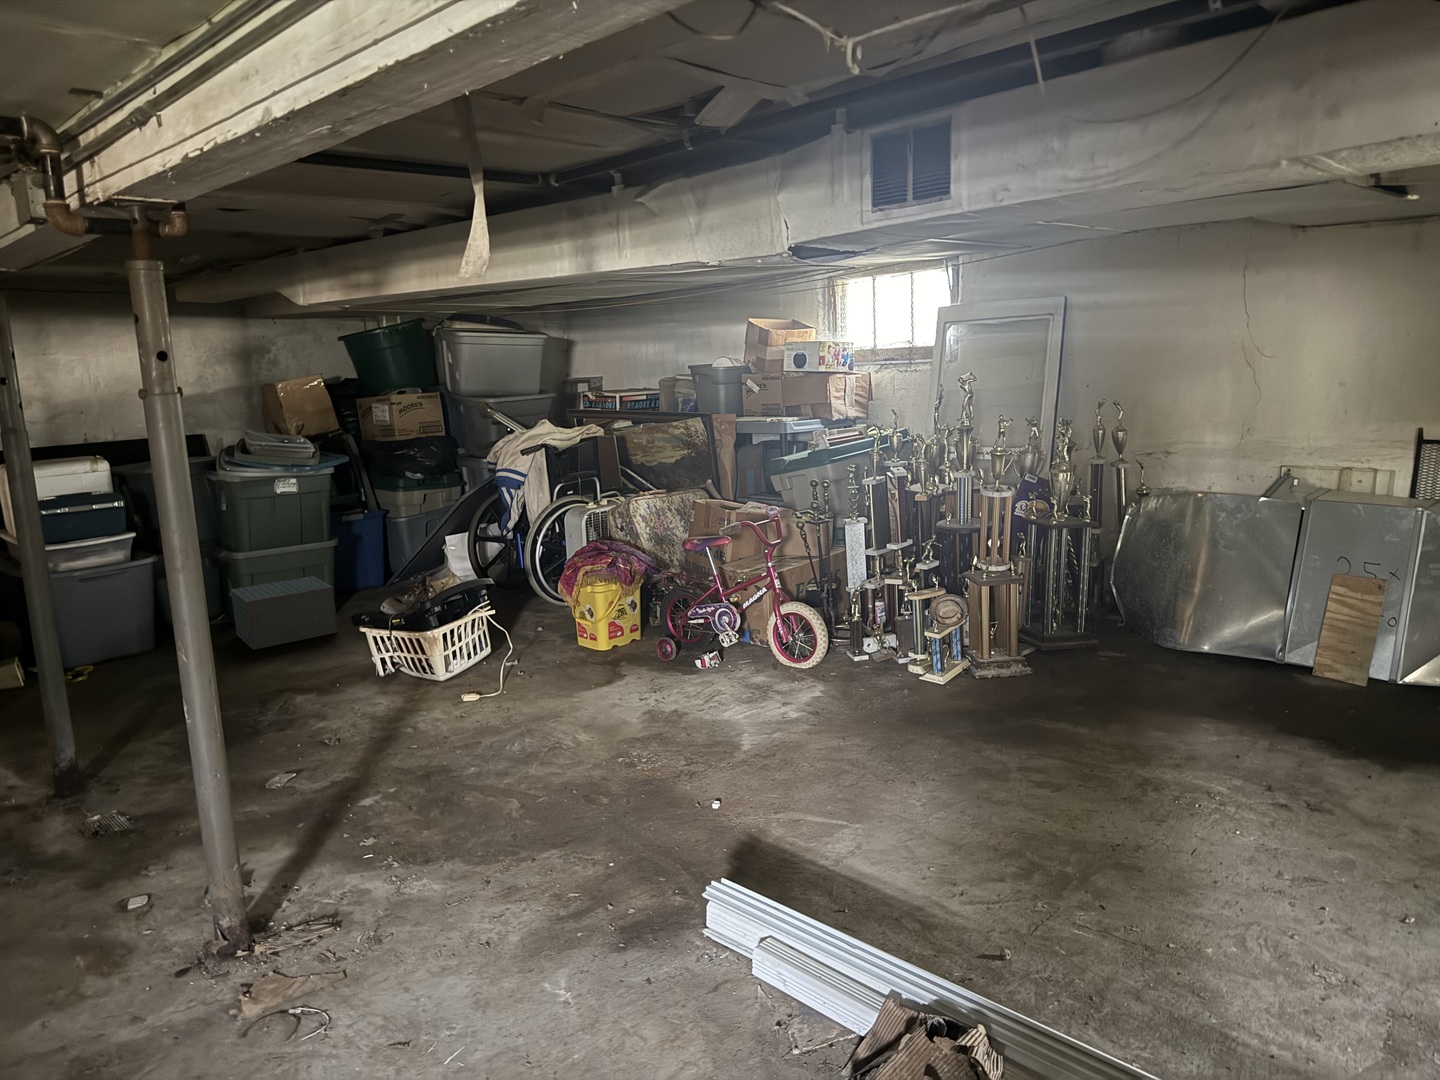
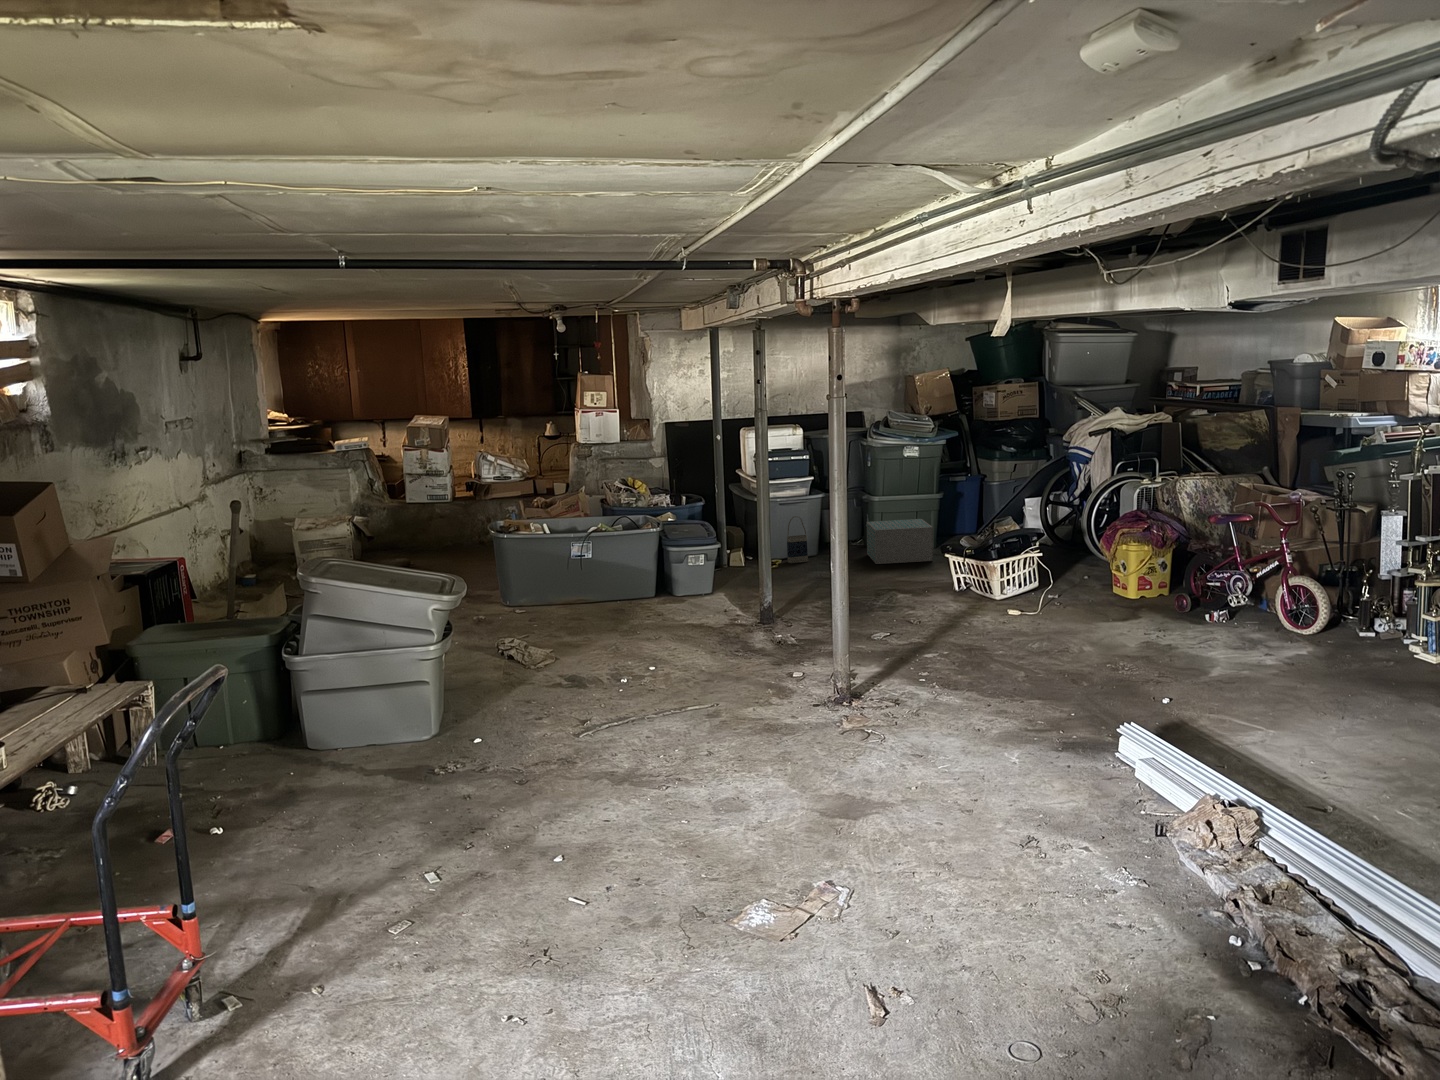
bag: none [96,595,139,669] -> present [787,516,808,563]

